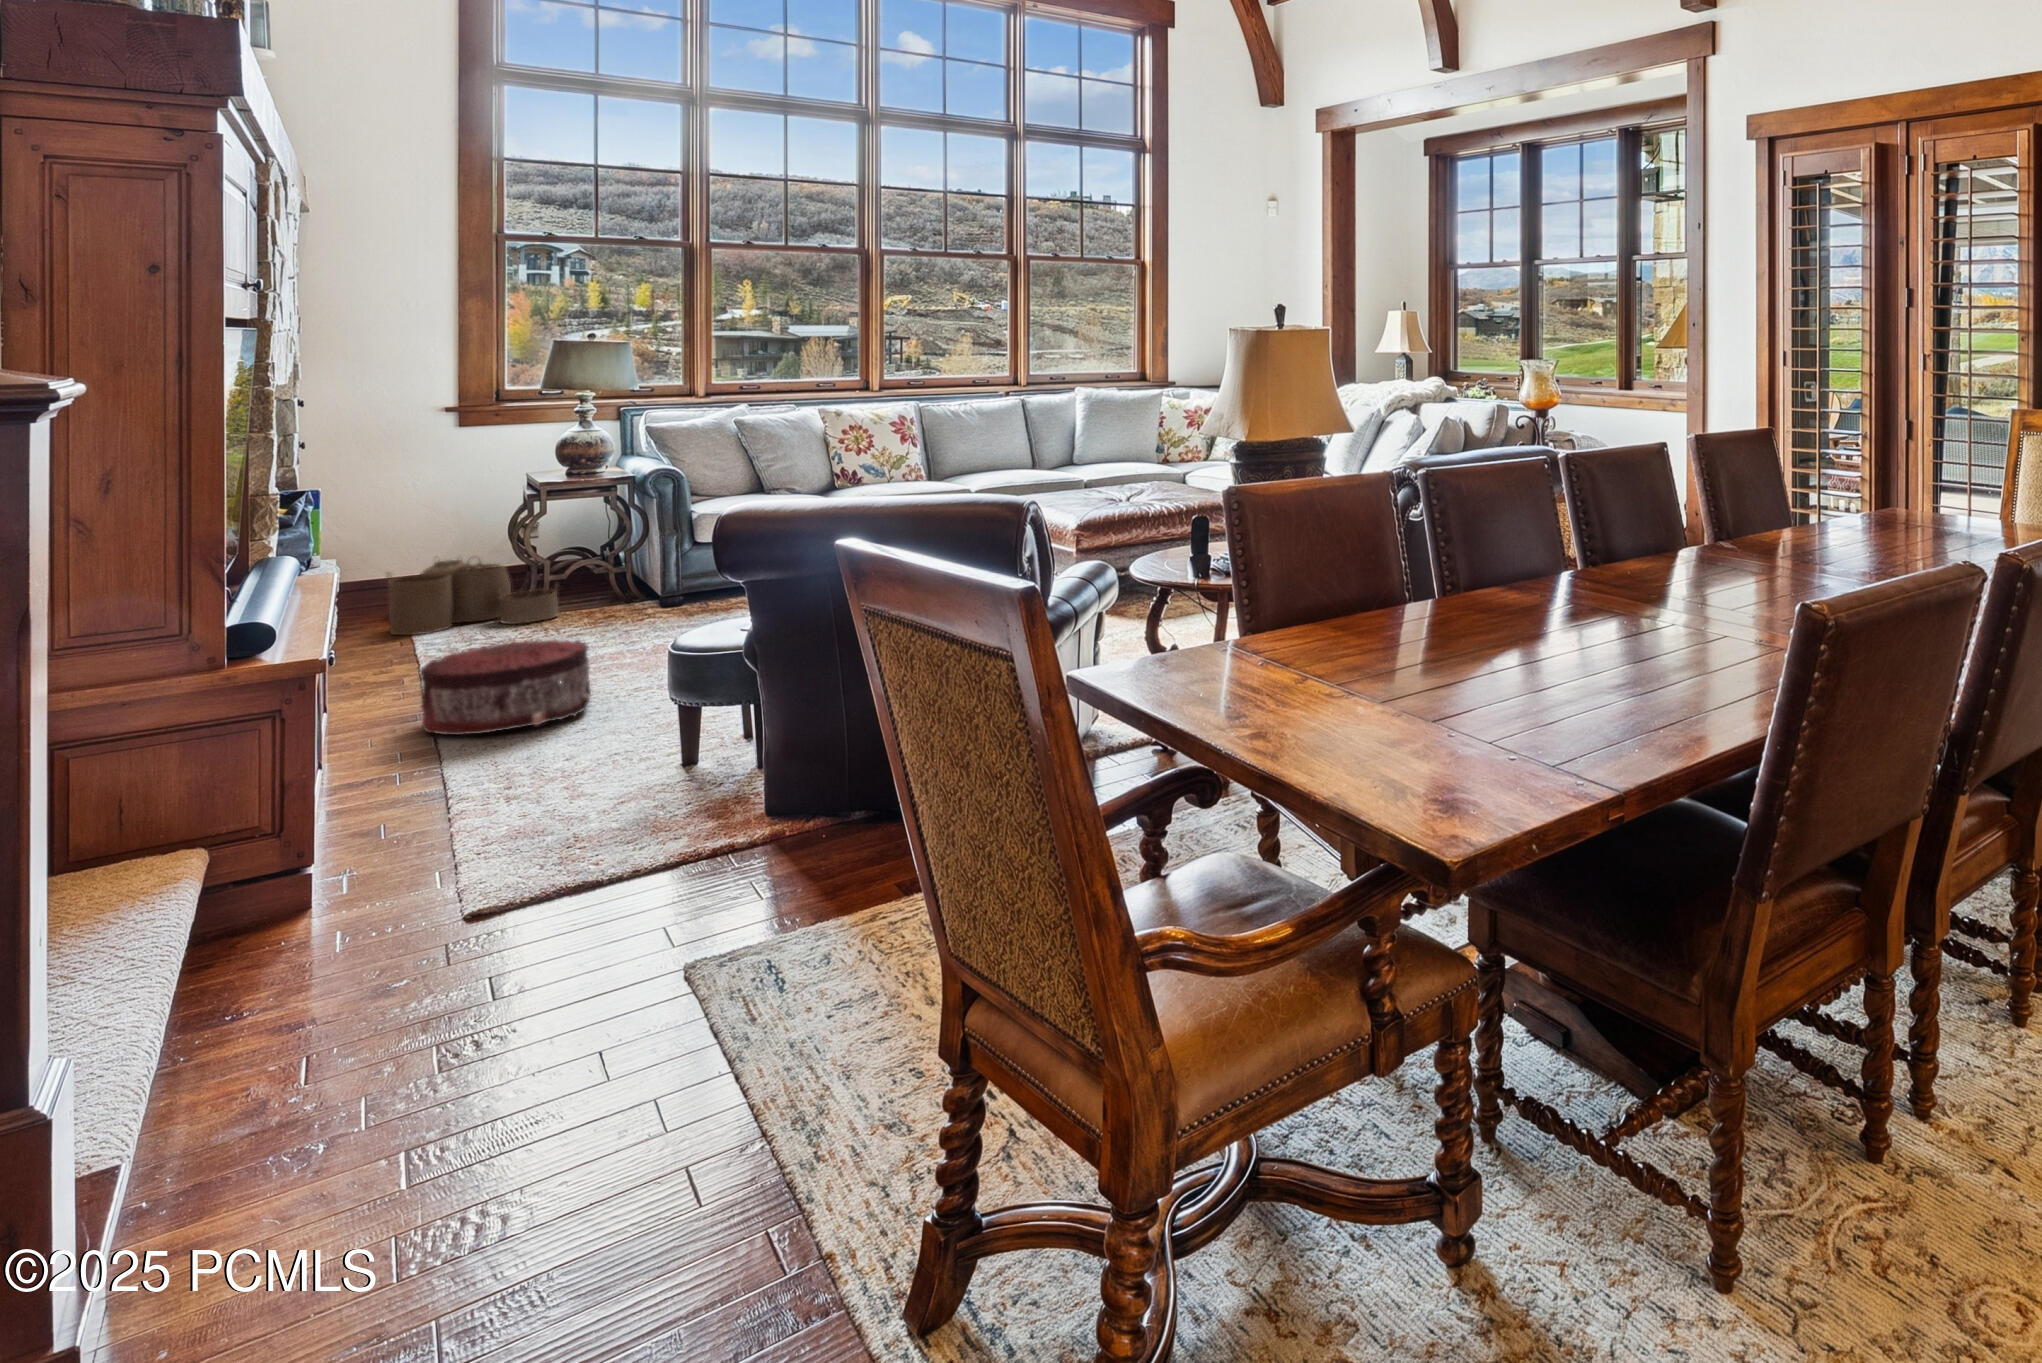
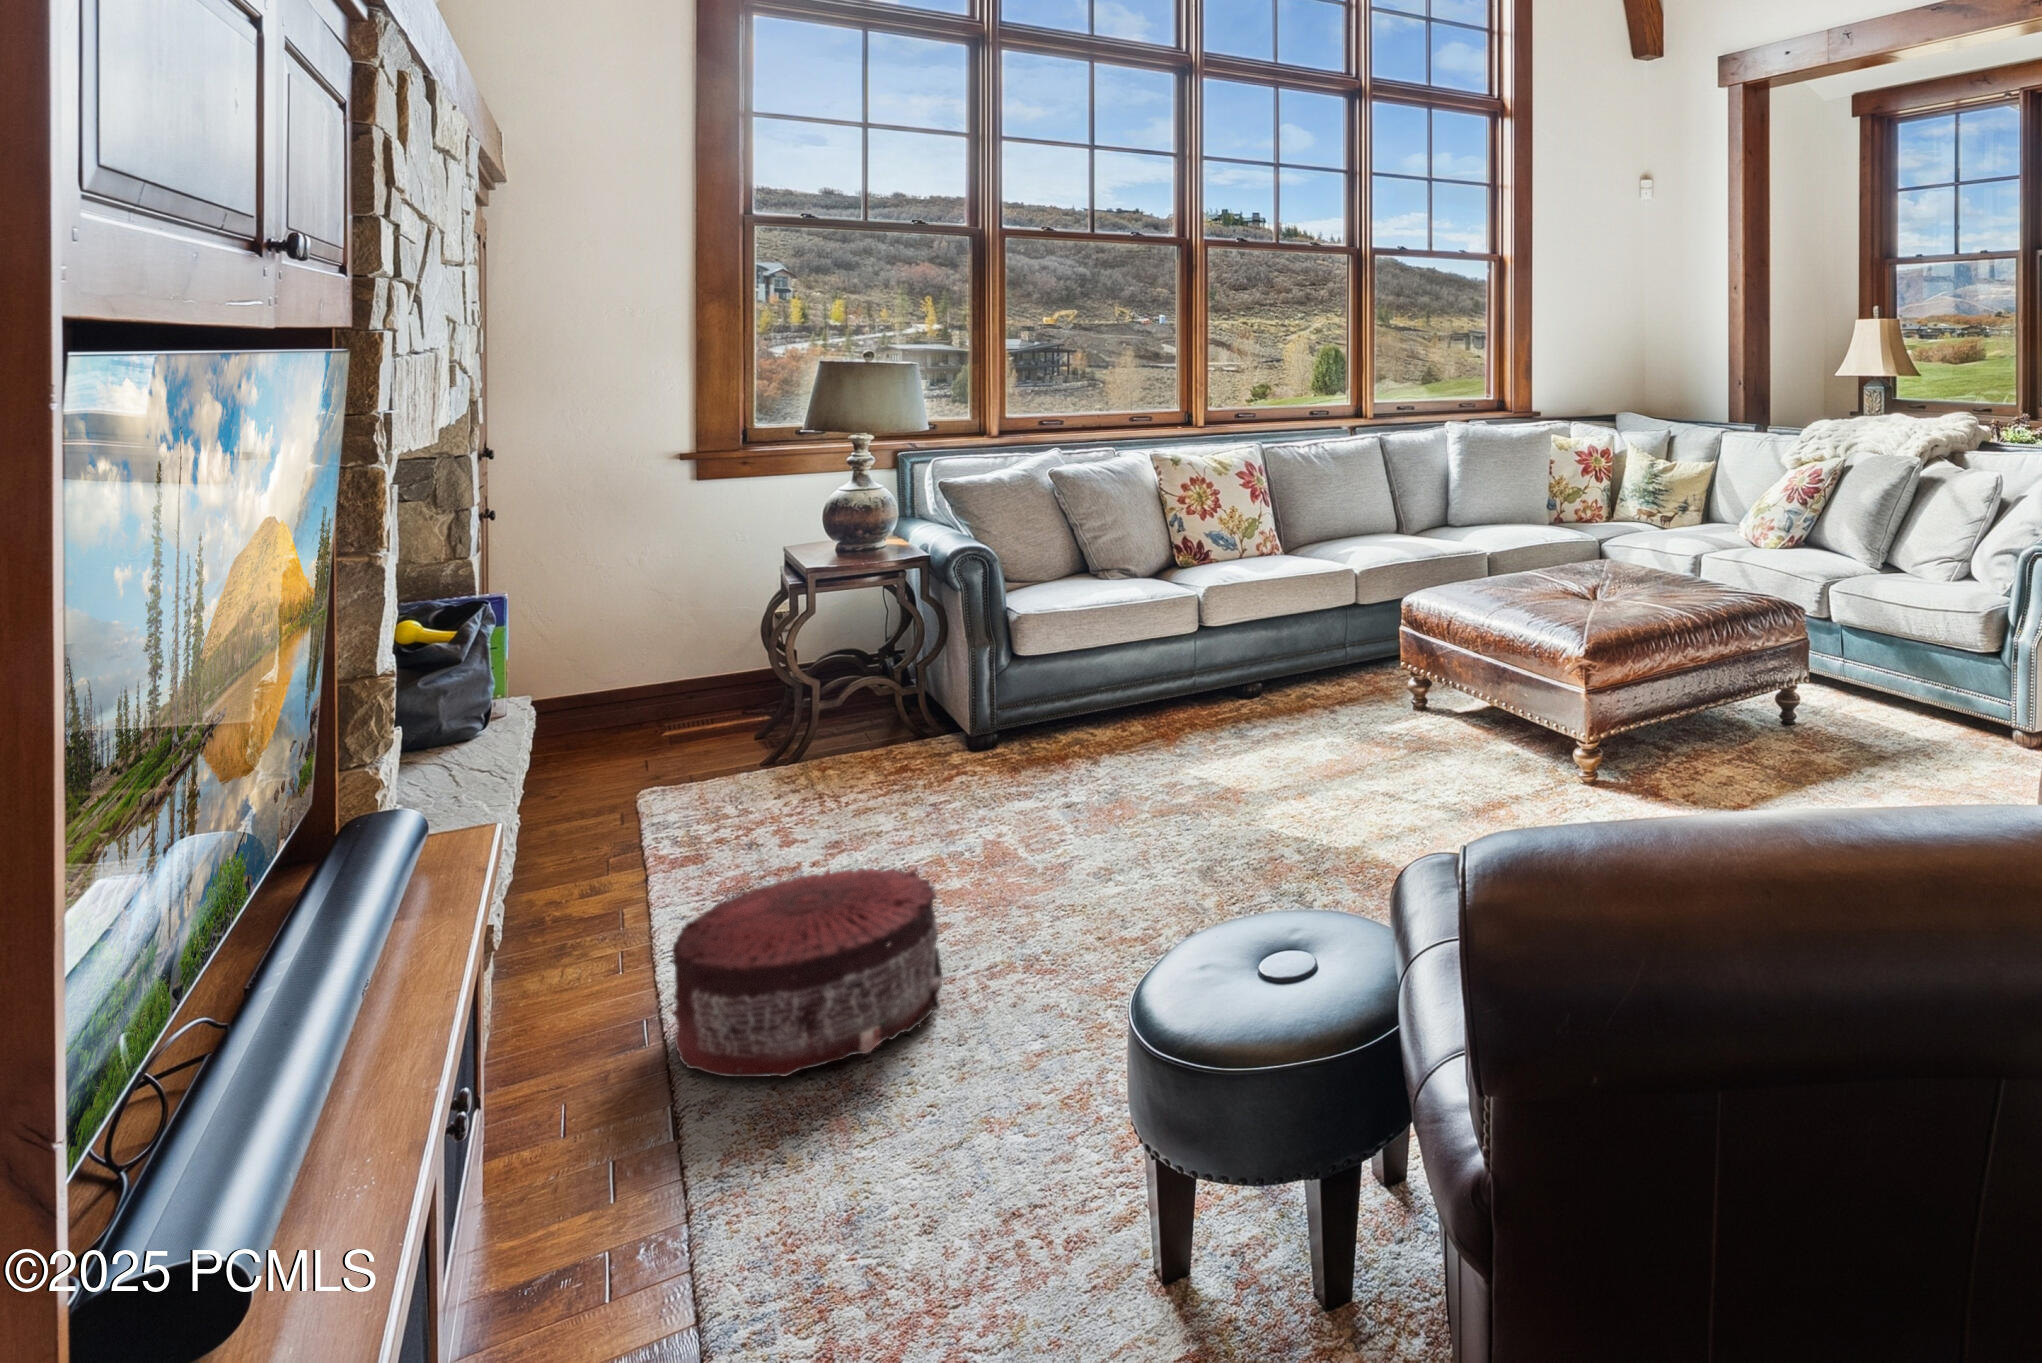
woven basket: present [387,560,558,635] -> none [602,668,830,798]

